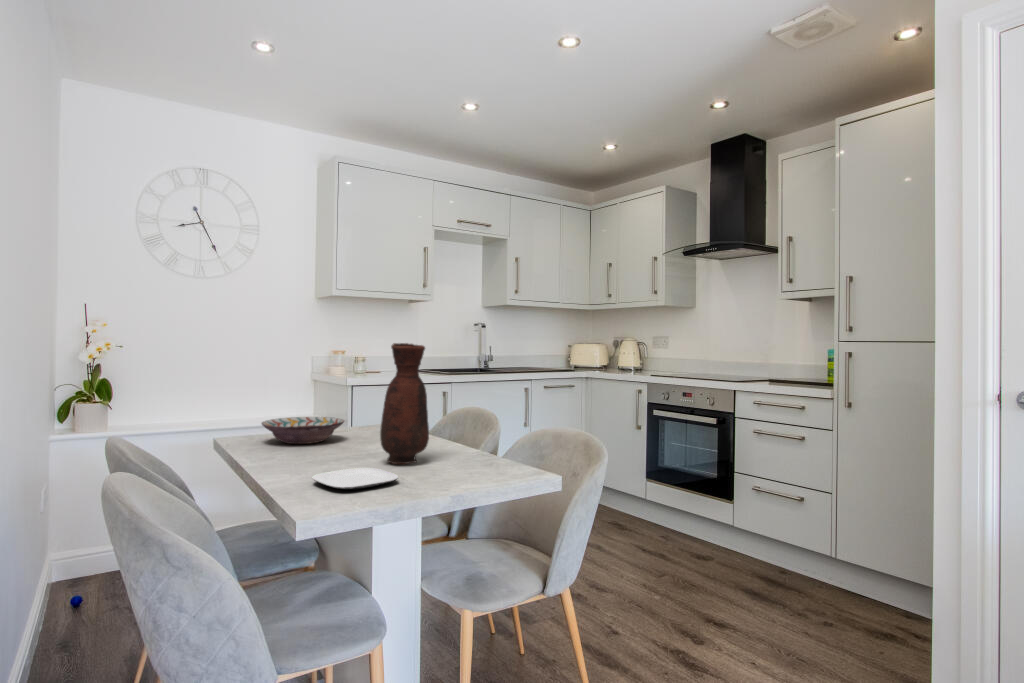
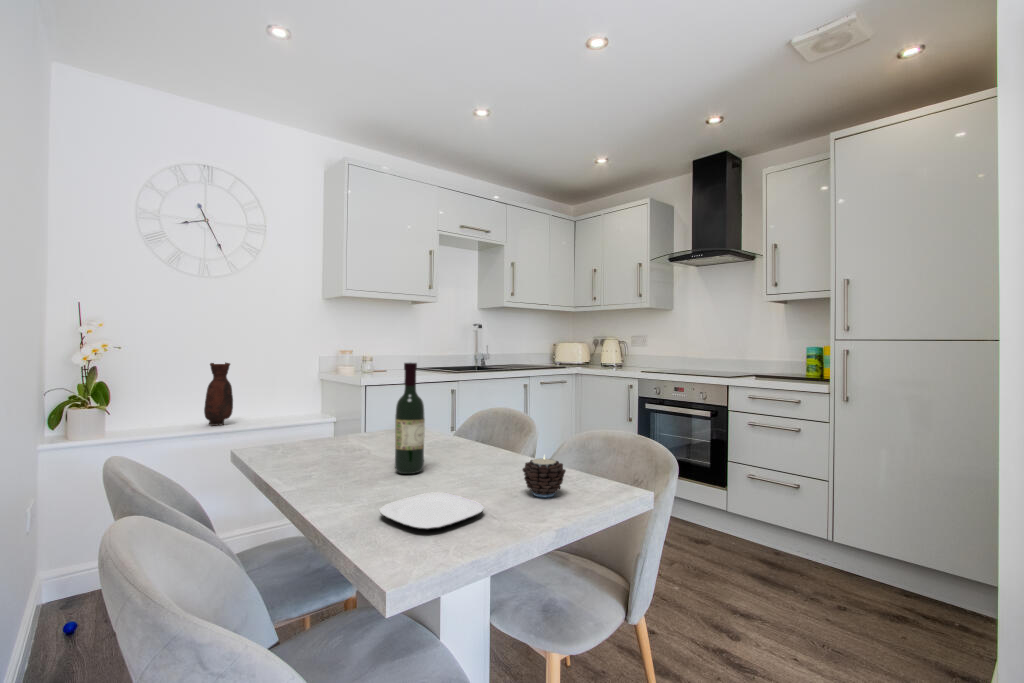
vase: present [380,343,429,464] -> present [204,362,233,426]
wine bottle: none [345,359,372,458] -> present [395,362,425,474]
decorative bowl: present [262,417,344,444] -> none [289,423,380,455]
candle: none [443,438,479,475] -> present [523,456,566,497]

